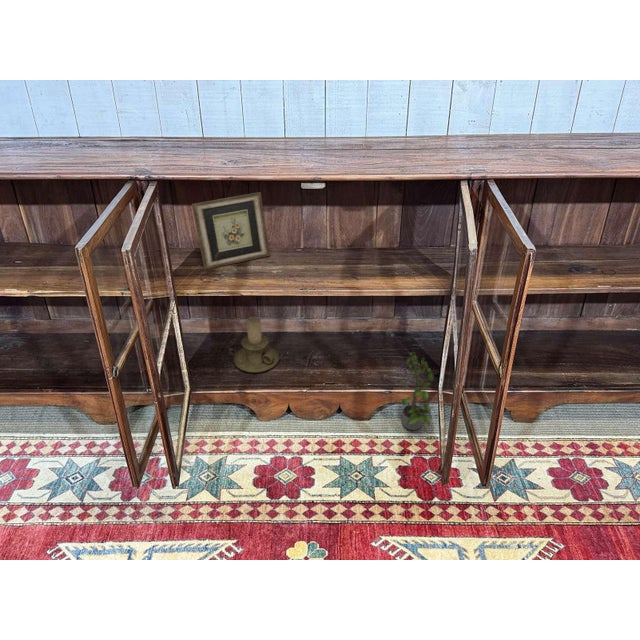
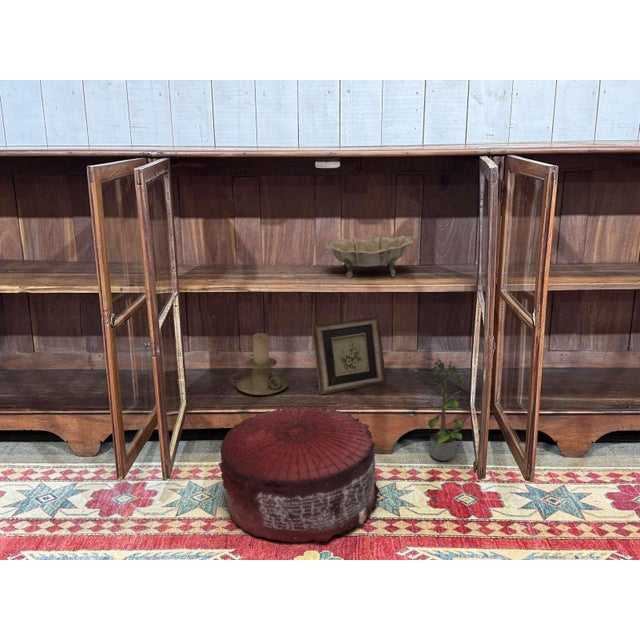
picture frame: present [192,192,270,269] -> present [312,316,386,394]
decorative bowl: none [311,227,395,276] -> present [325,236,413,278]
pouf: none [220,395,359,533] -> present [218,406,380,542]

